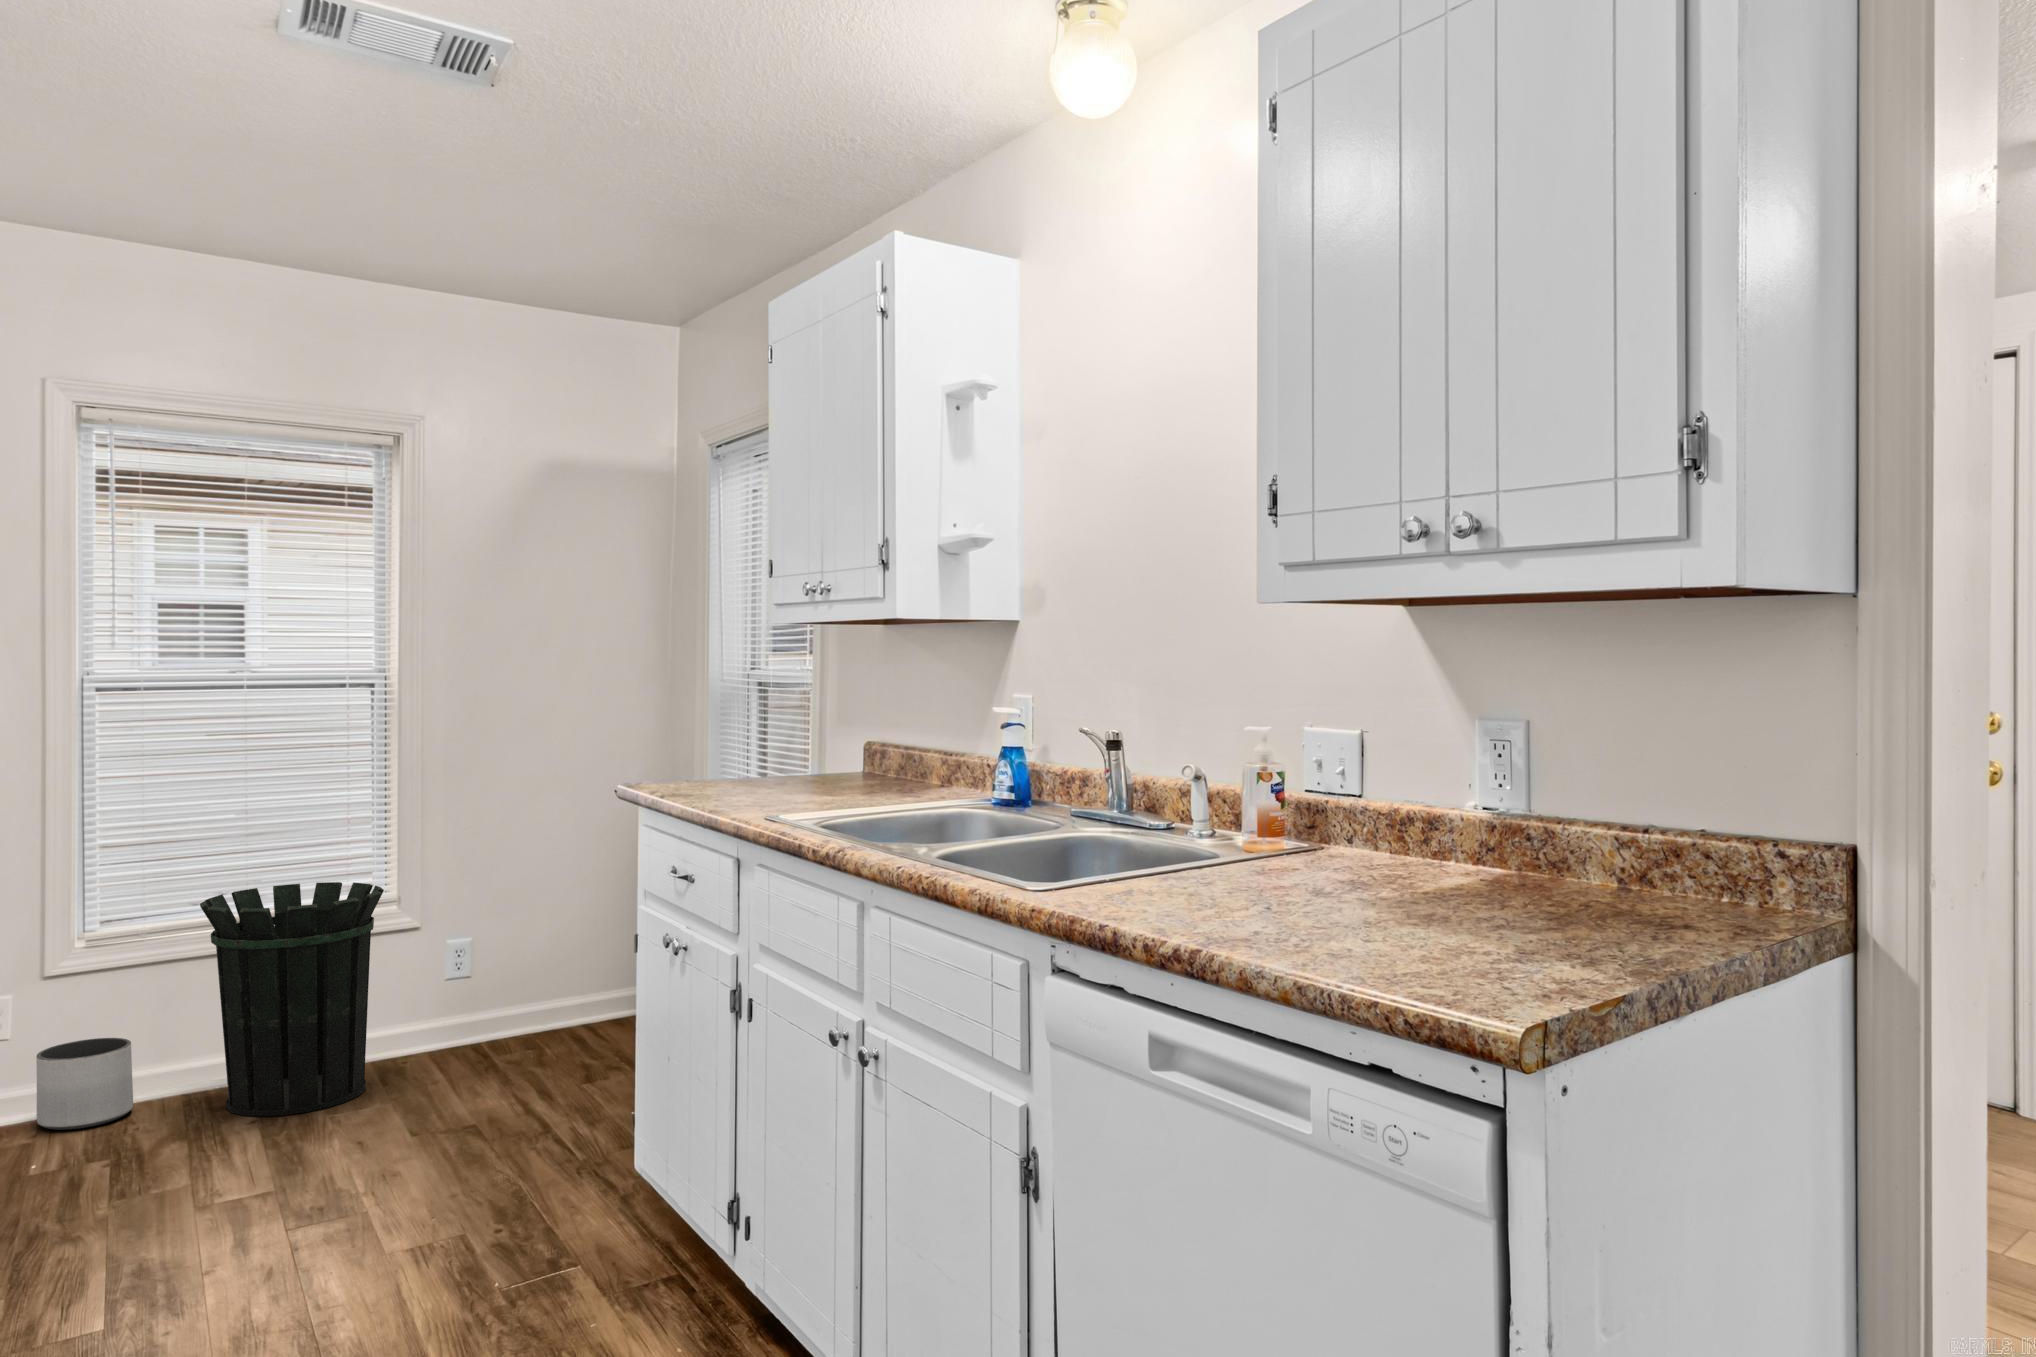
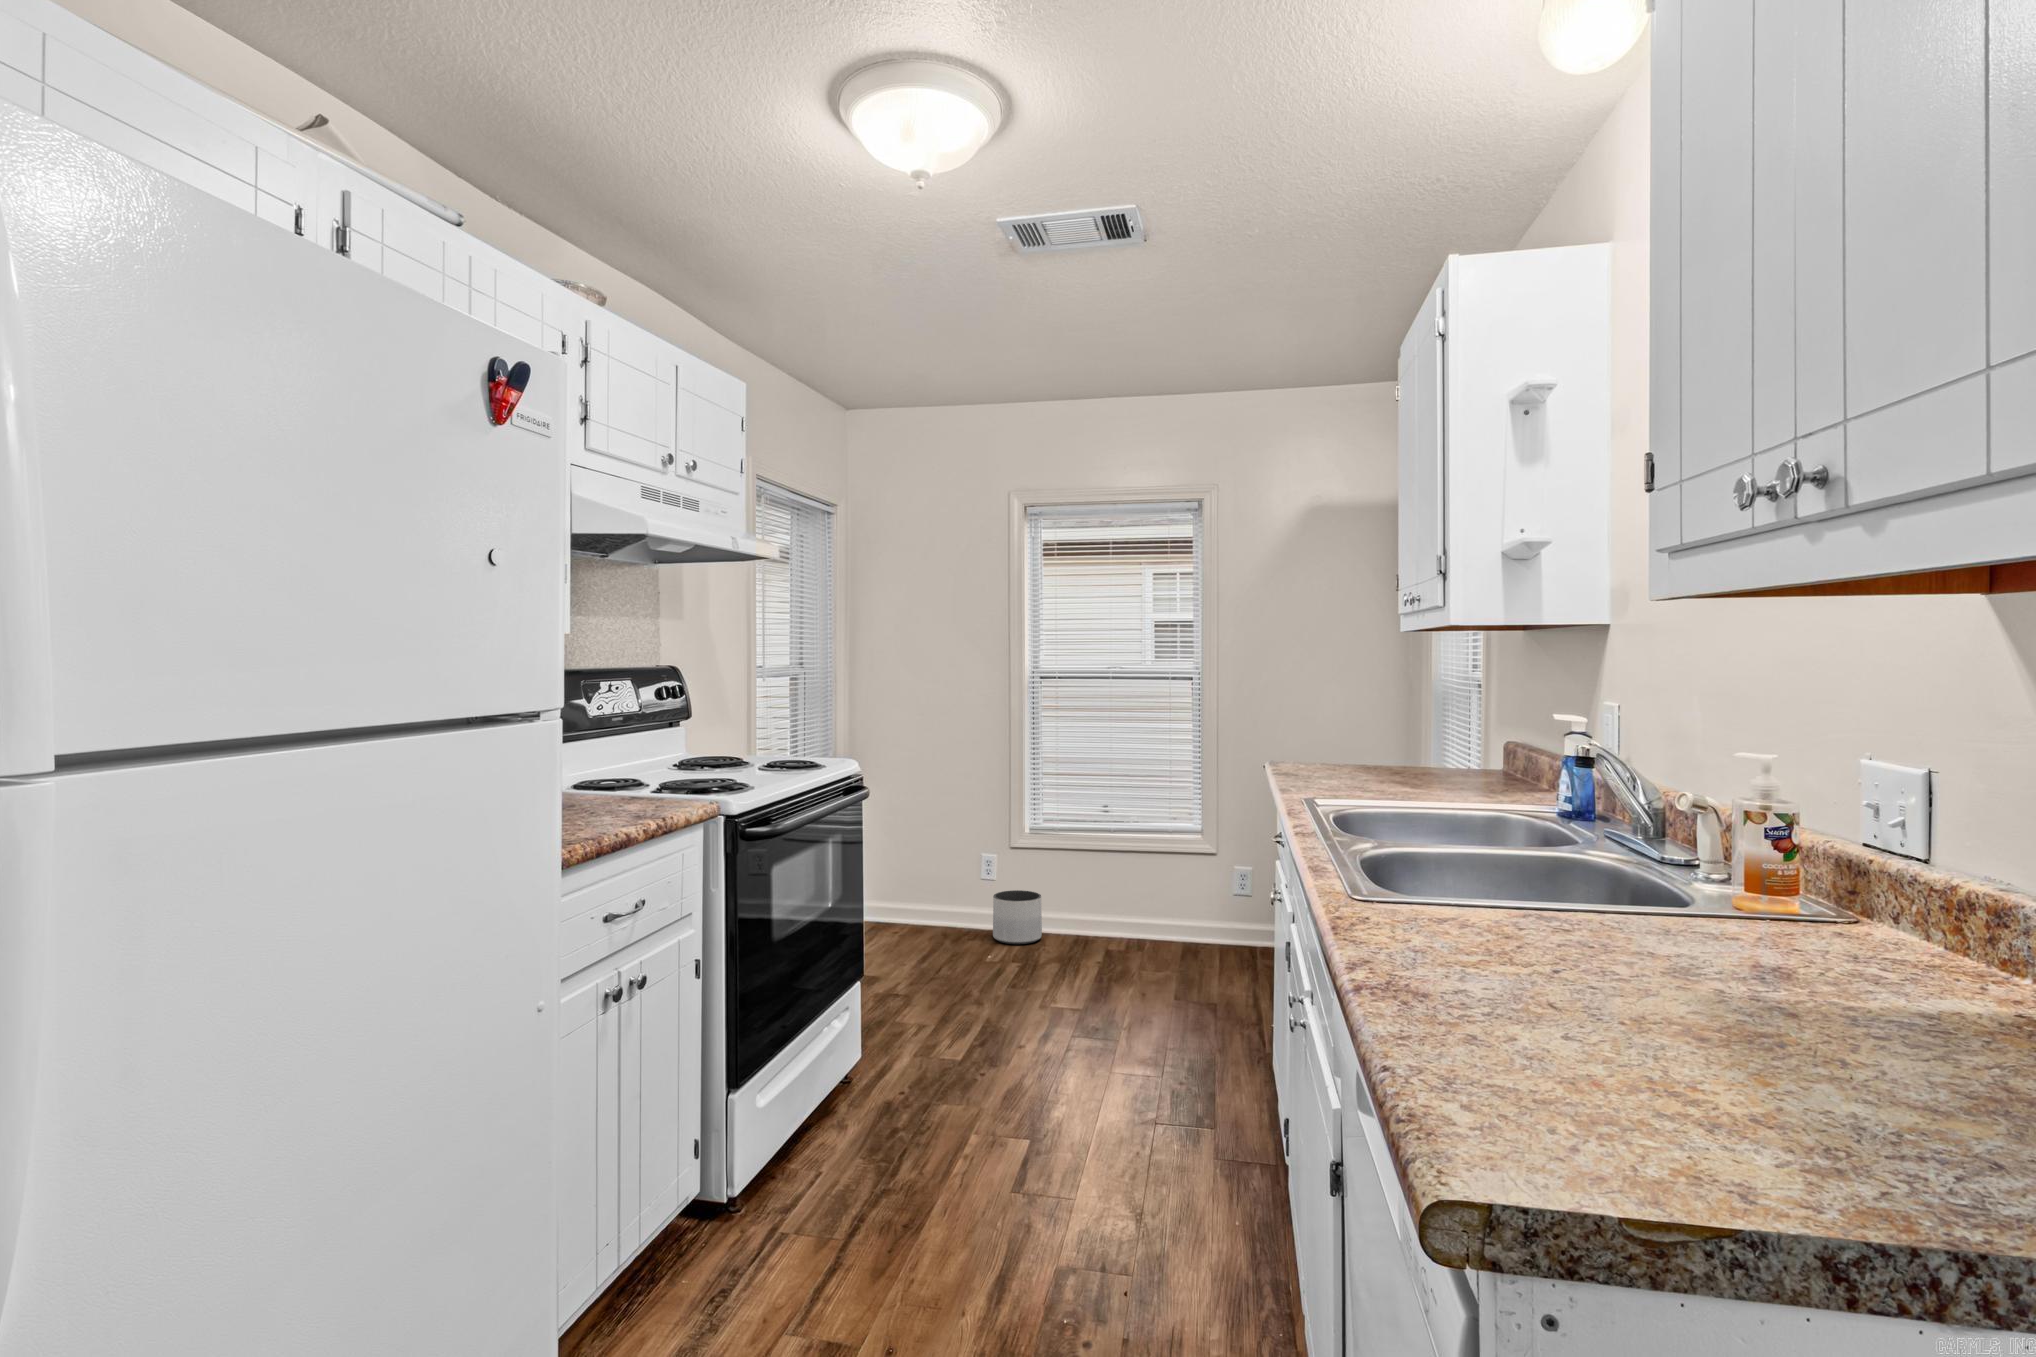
waste bin: present [200,882,384,1117] -> none [1072,810,1183,967]

